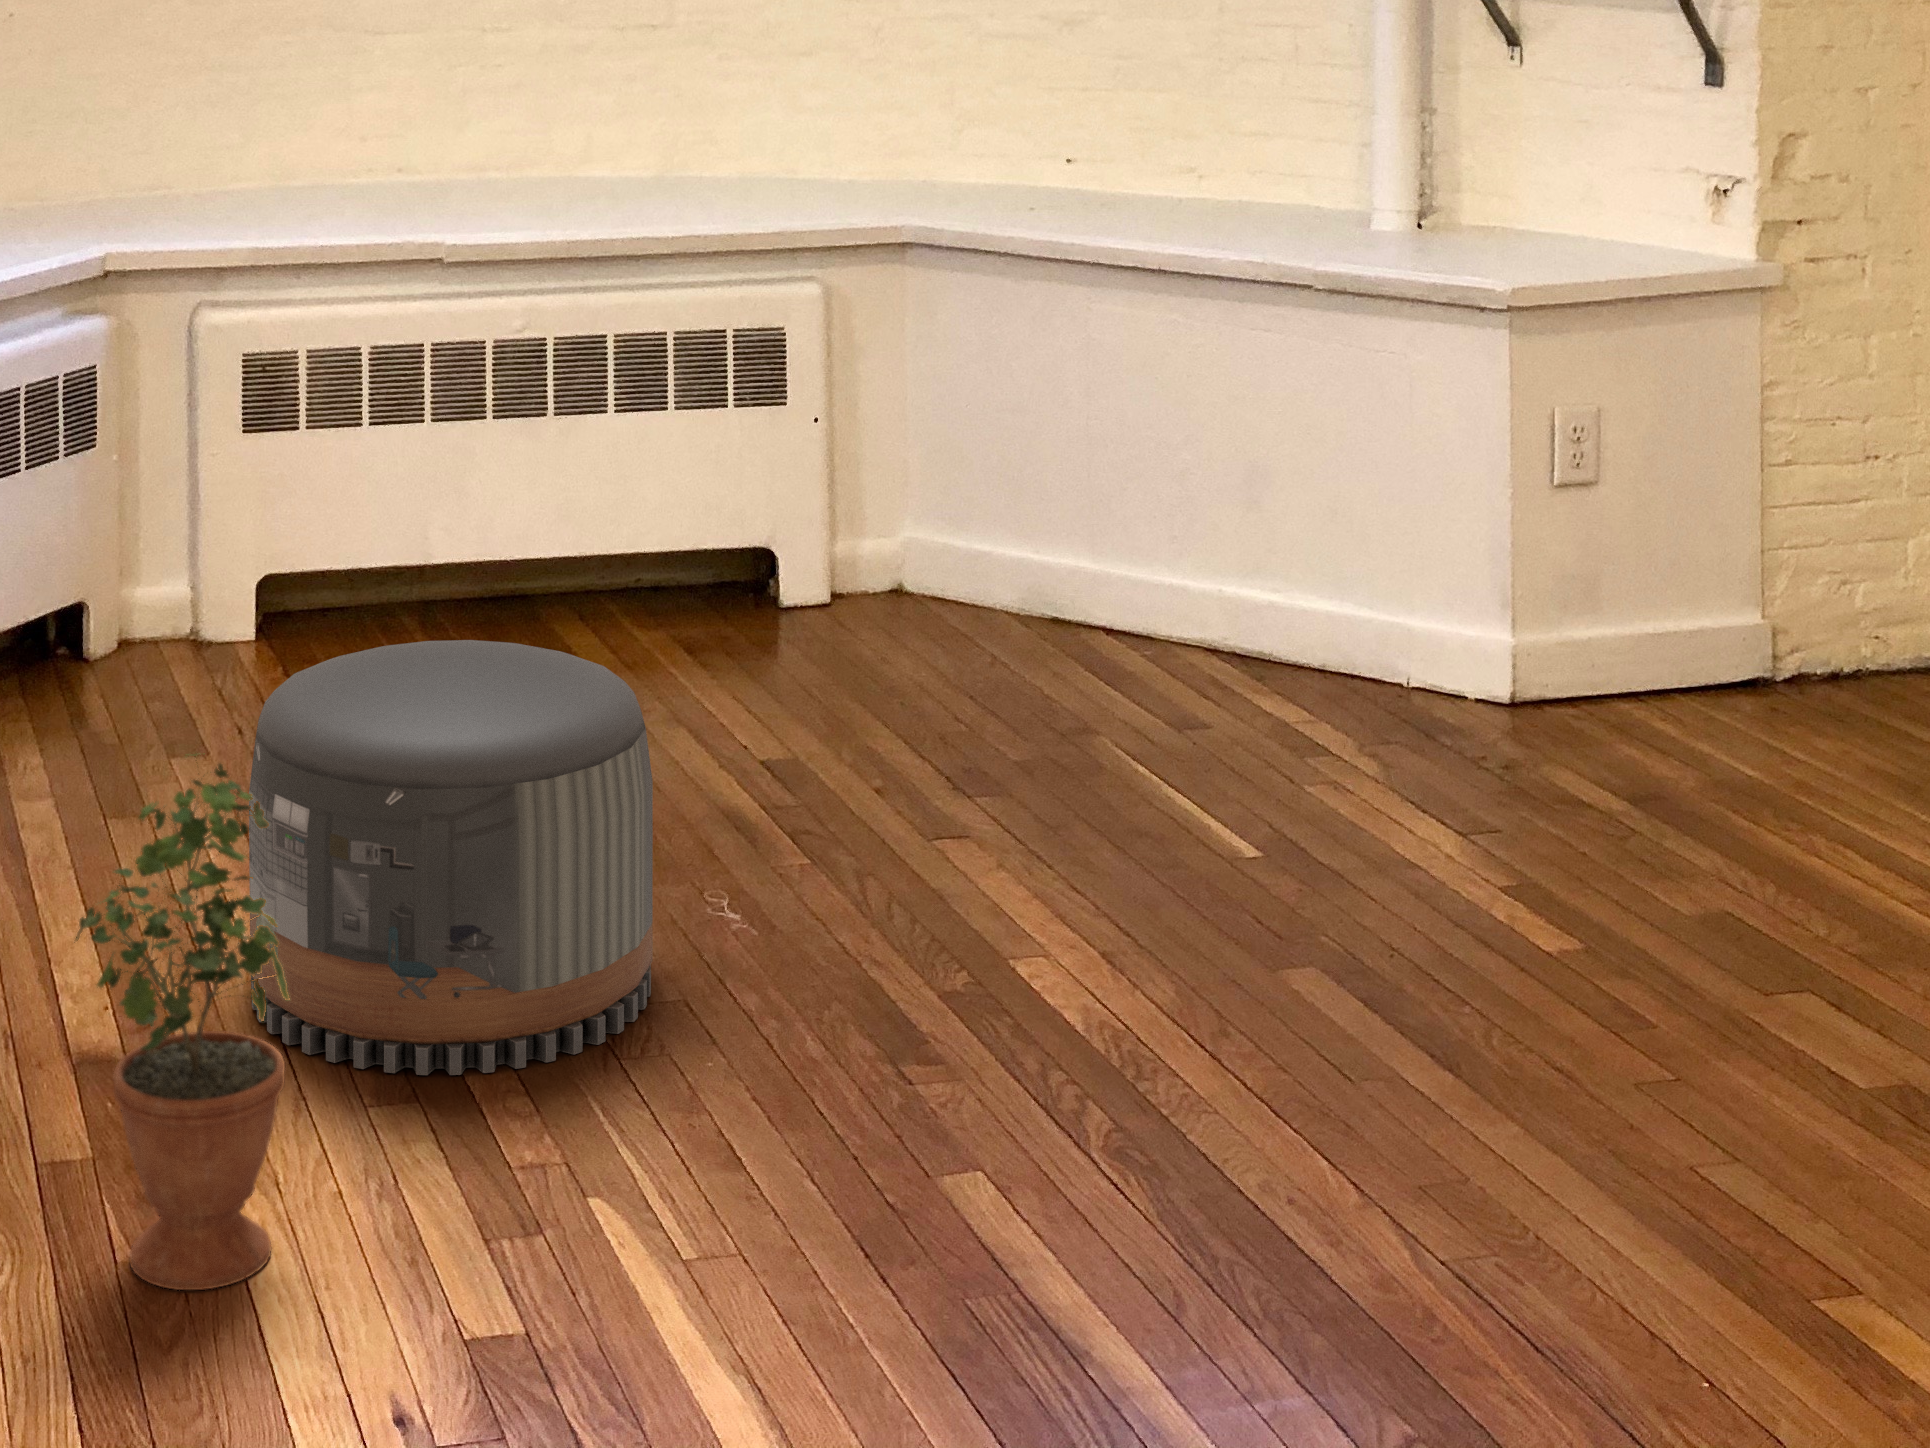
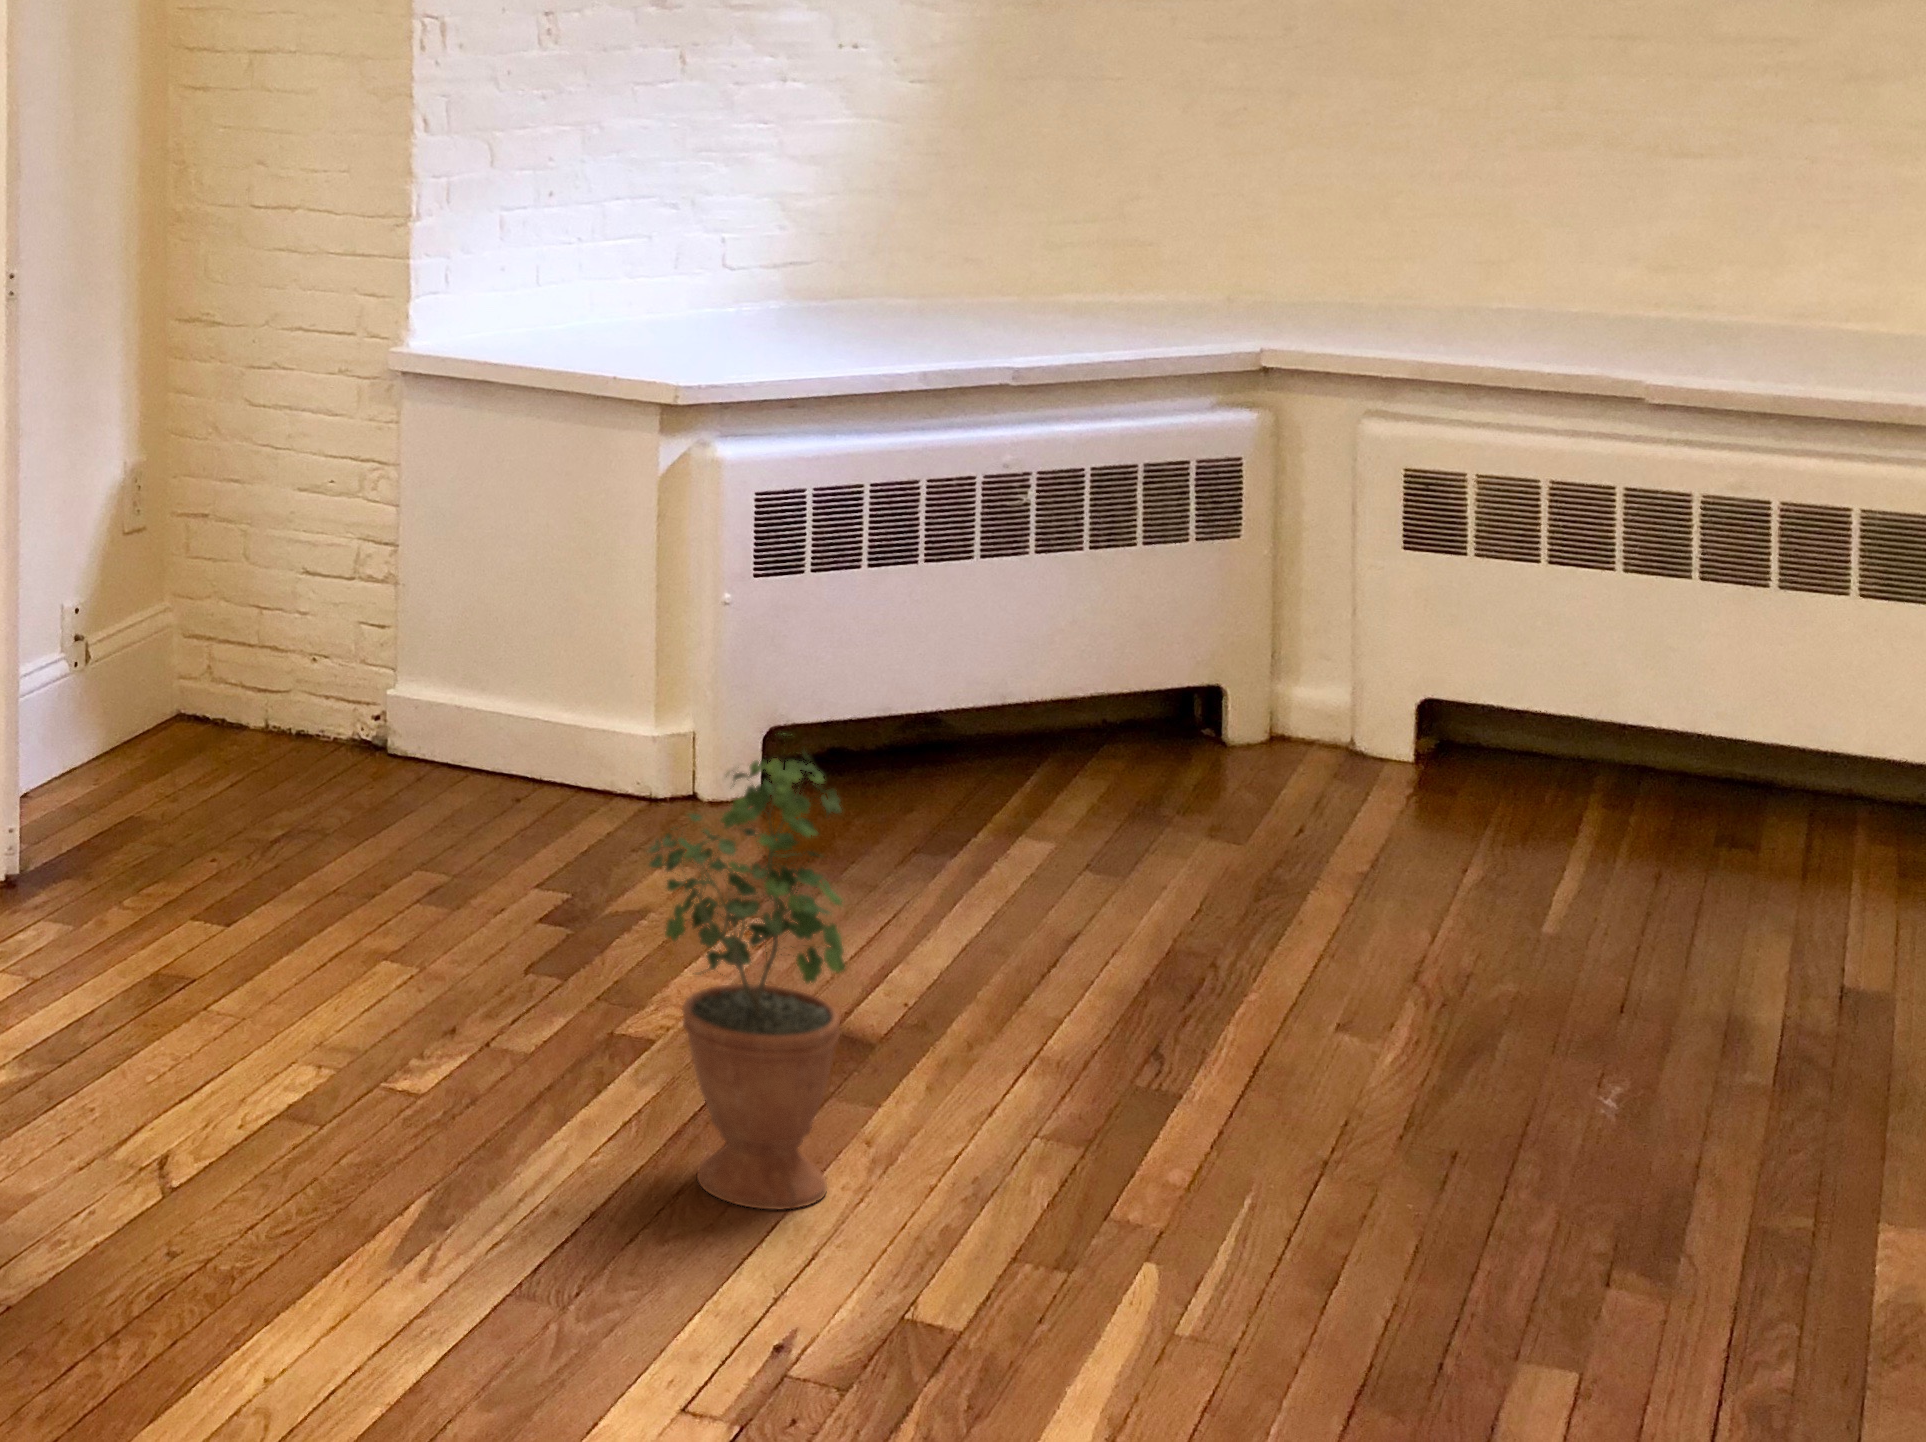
pouf: present [249,640,653,1075] -> none [1014,730,1457,1167]

